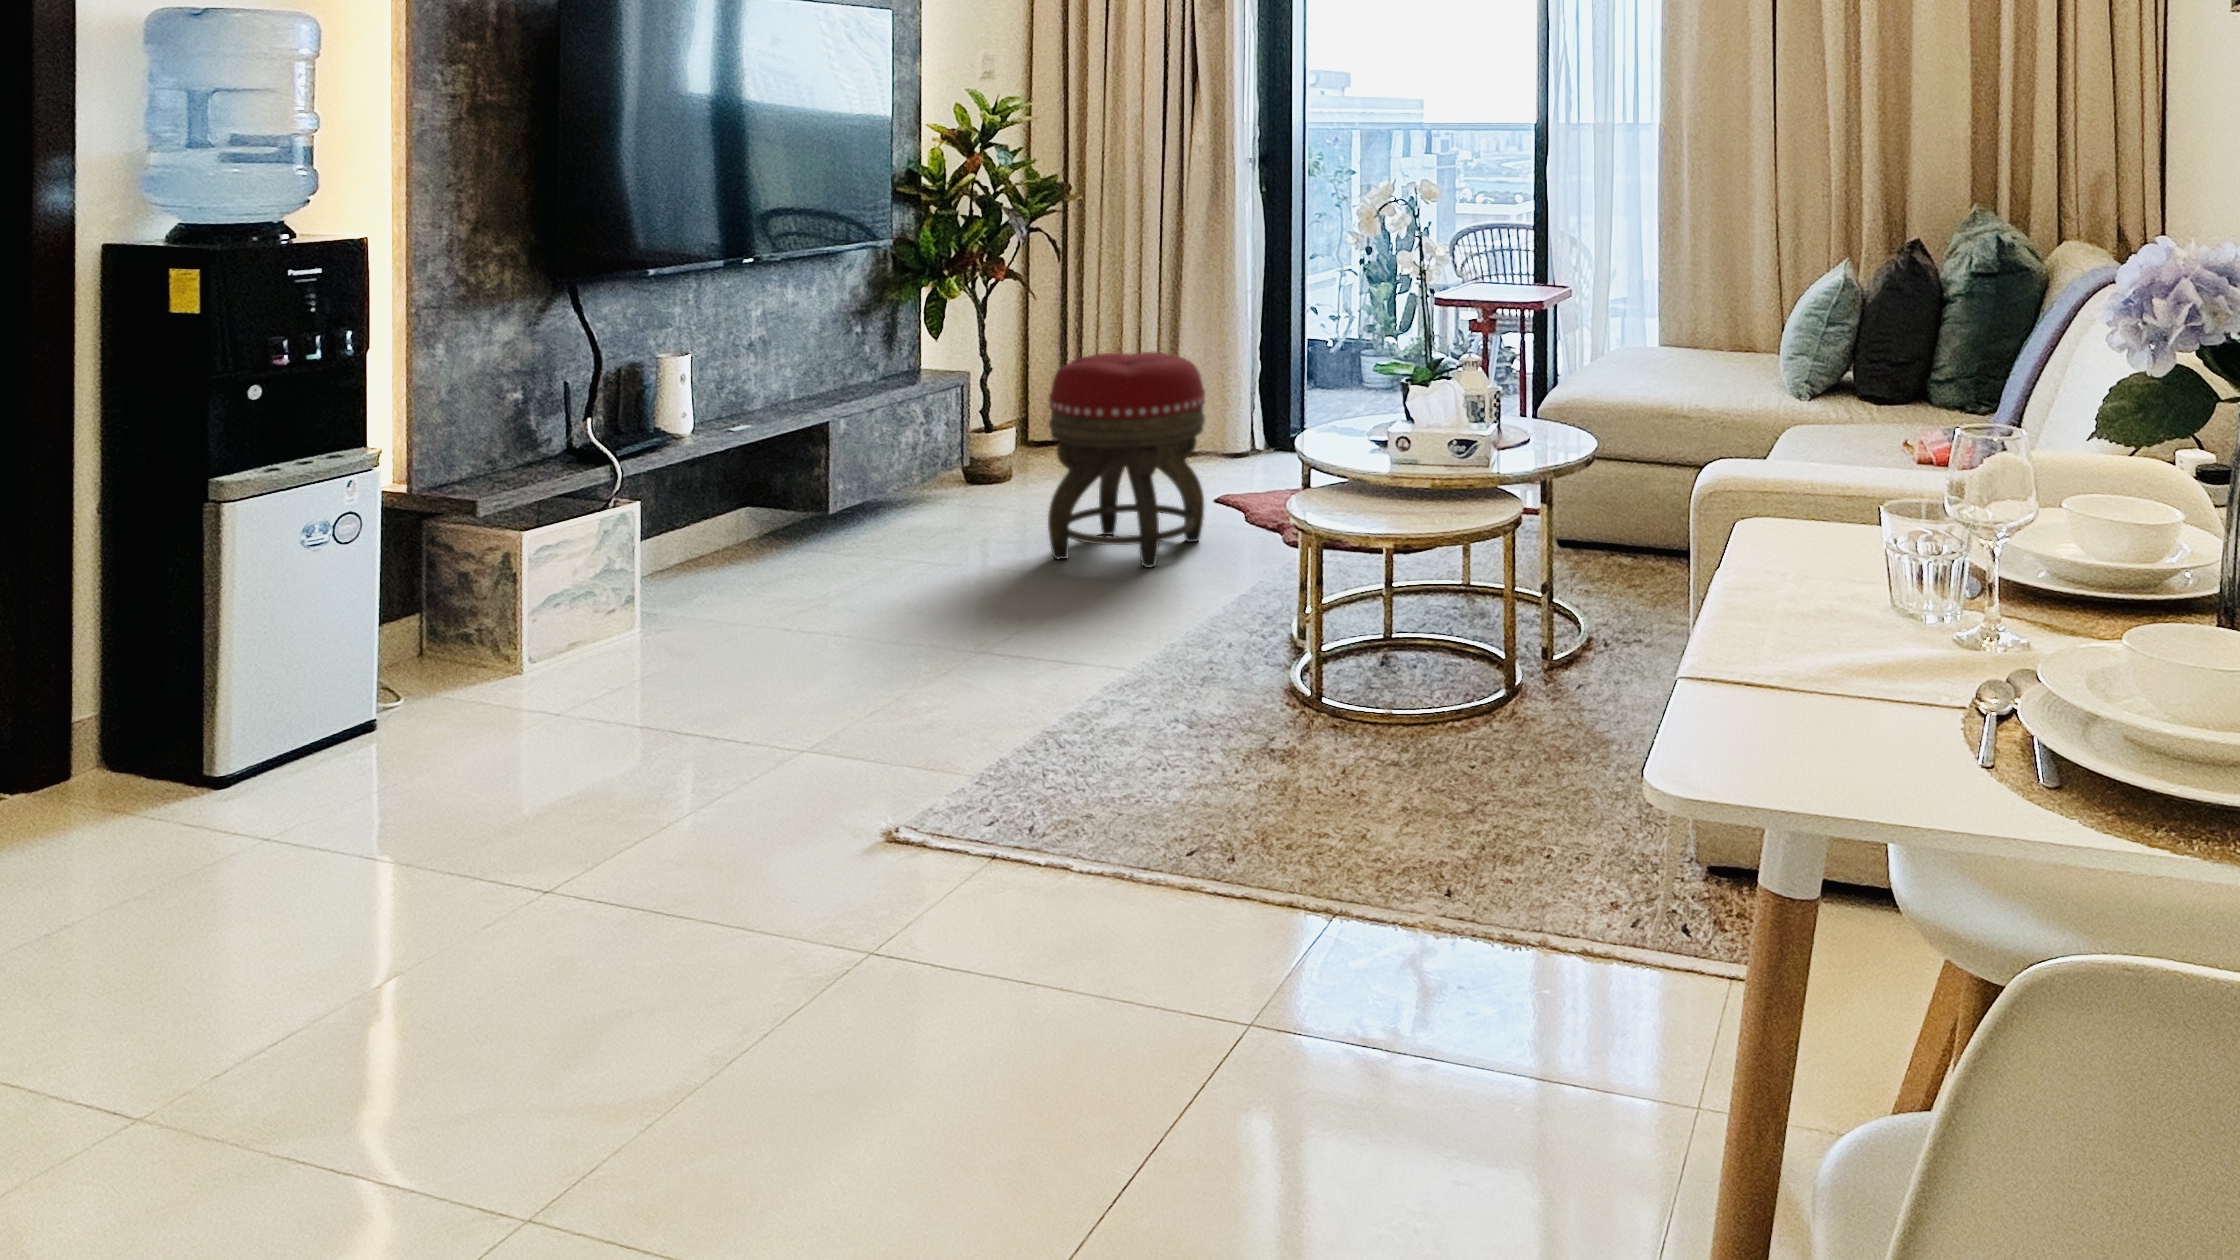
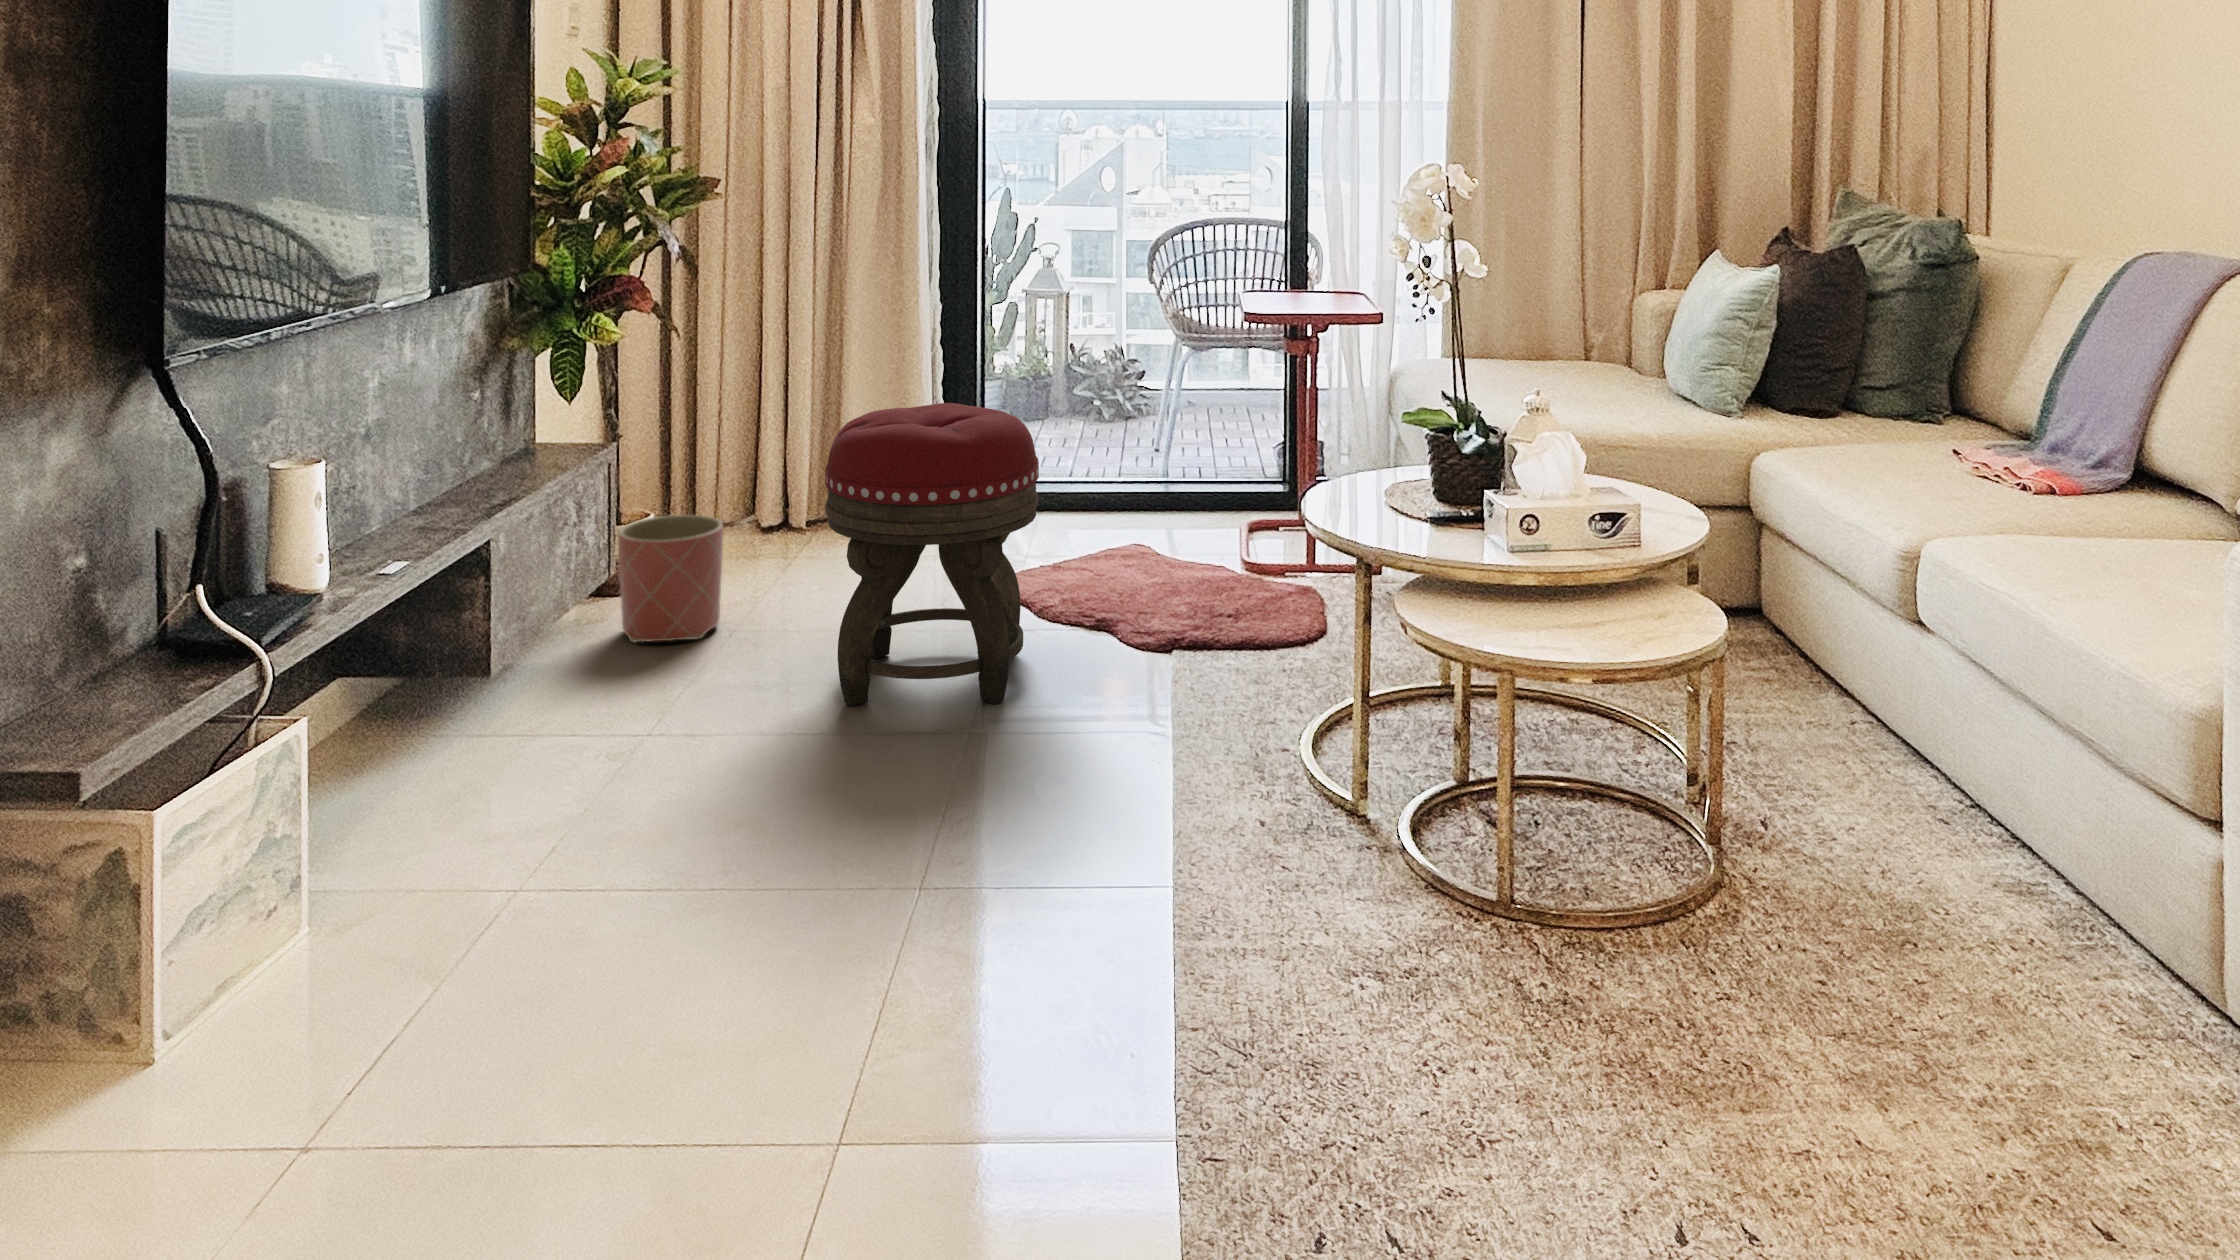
planter: none [957,426,1031,514] -> present [617,515,723,643]

